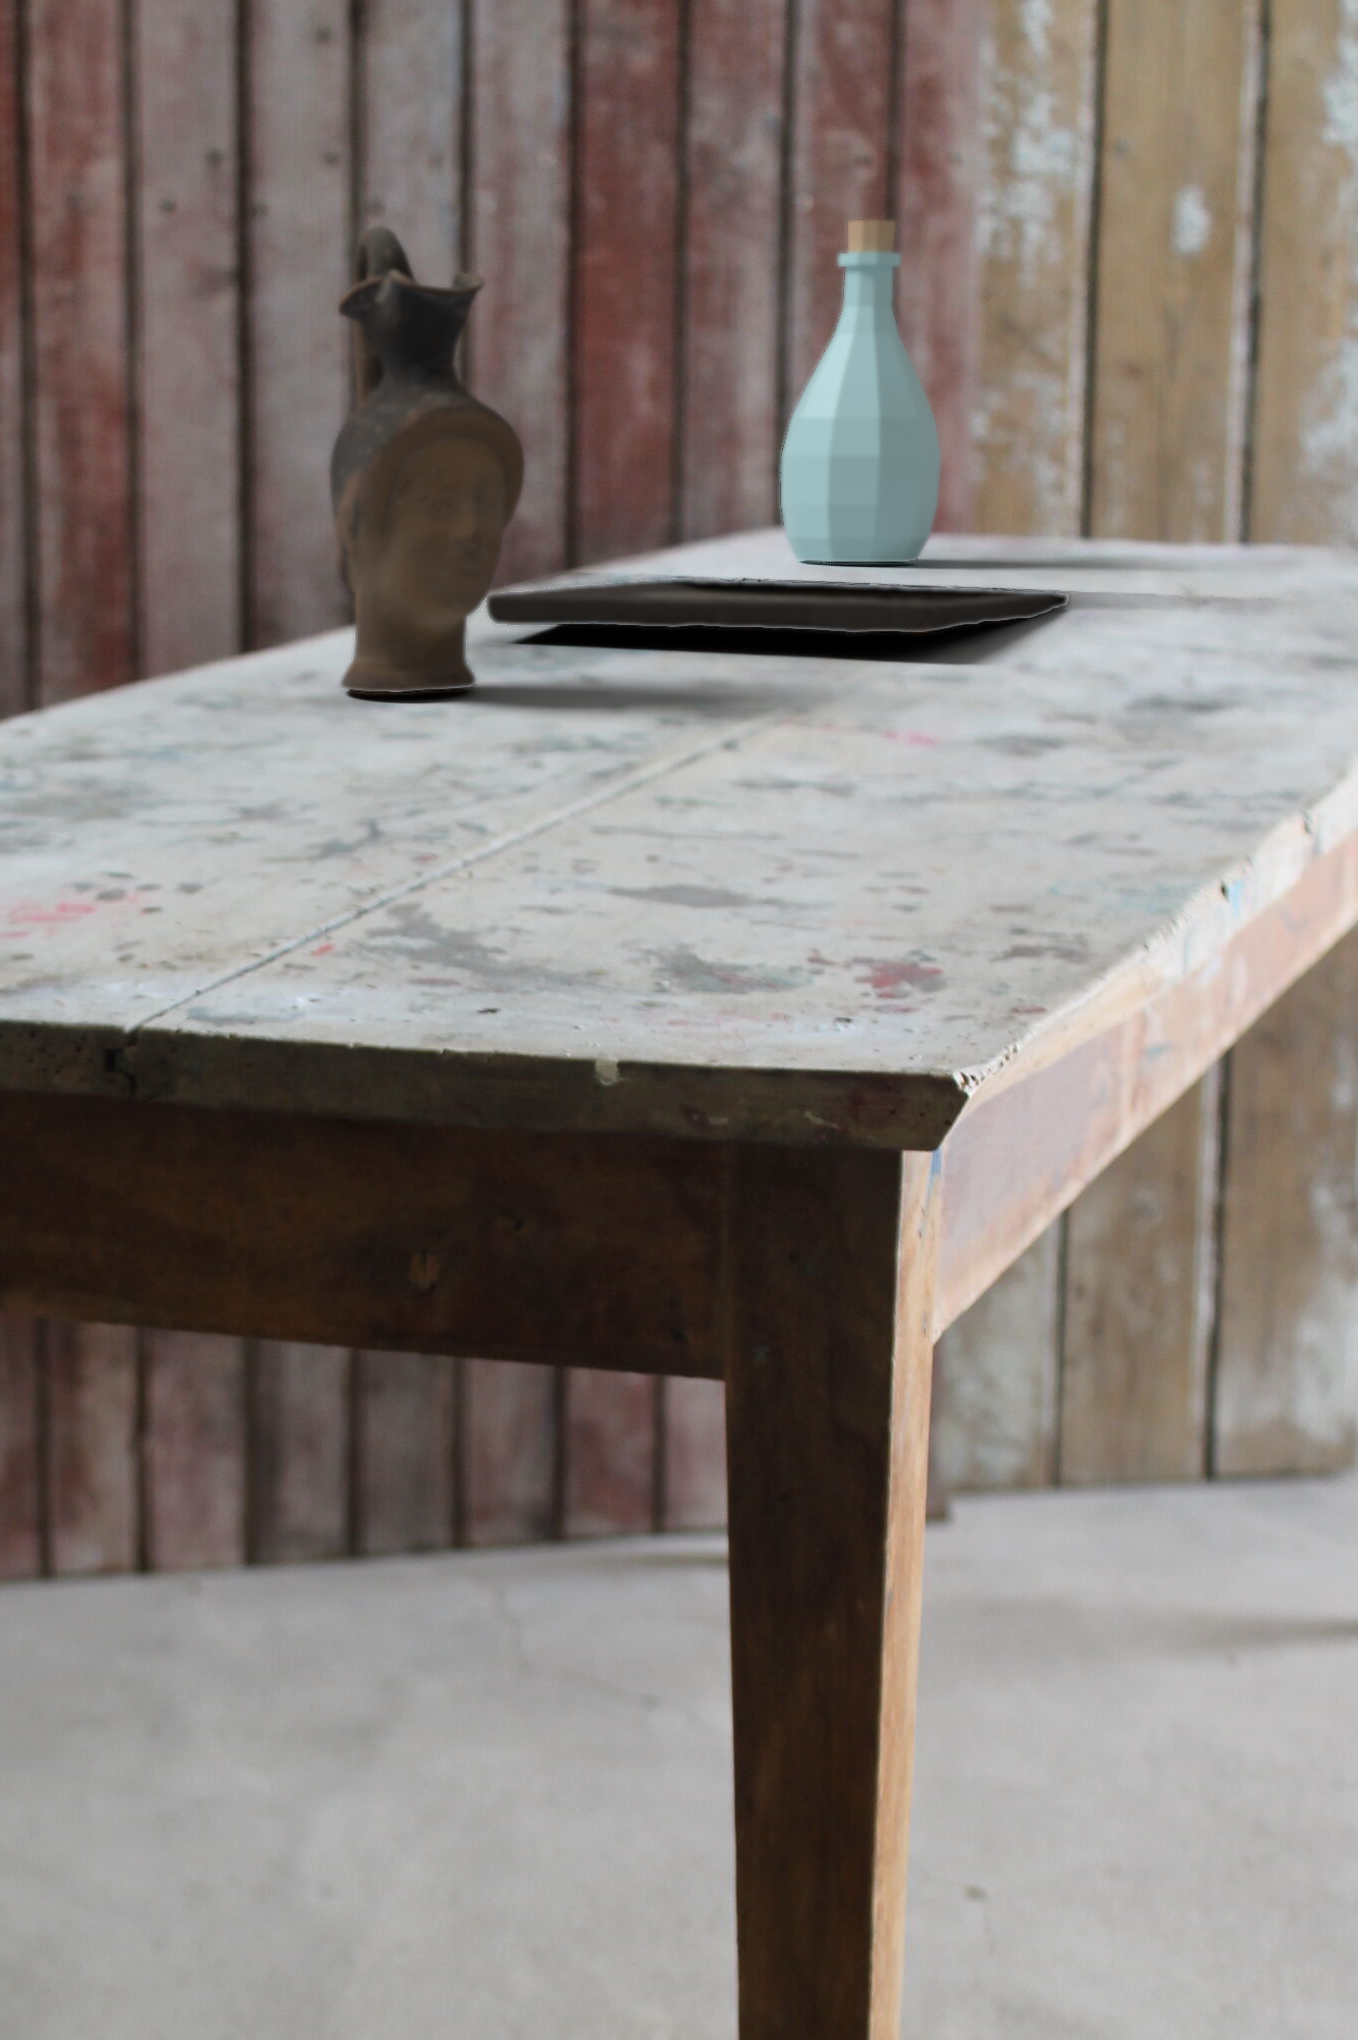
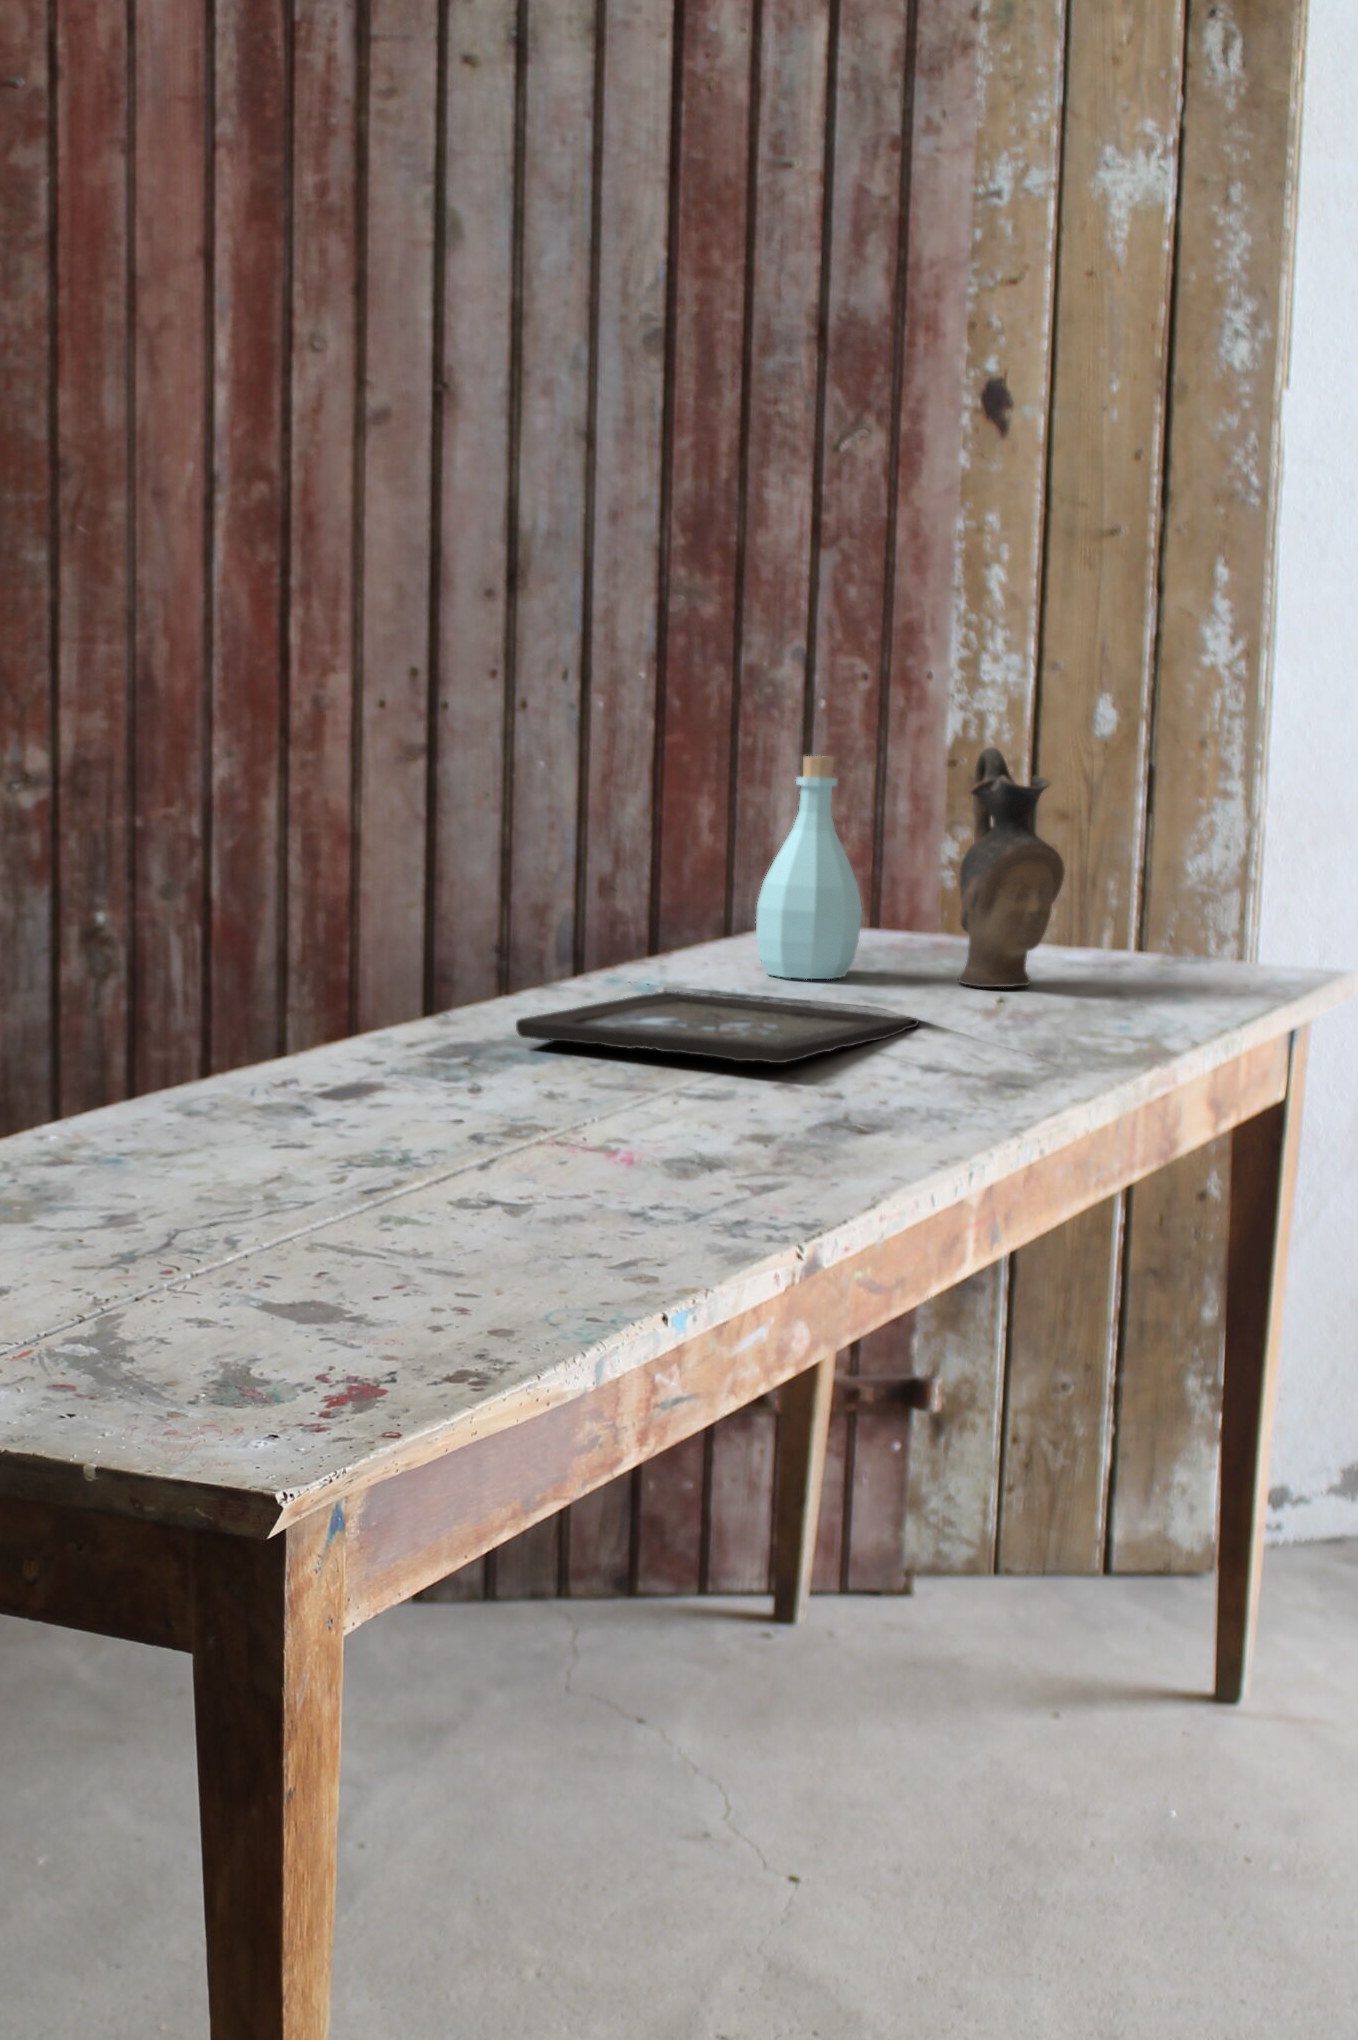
ceramic pitcher: present [329,226,525,692] -> present [958,747,1065,987]

